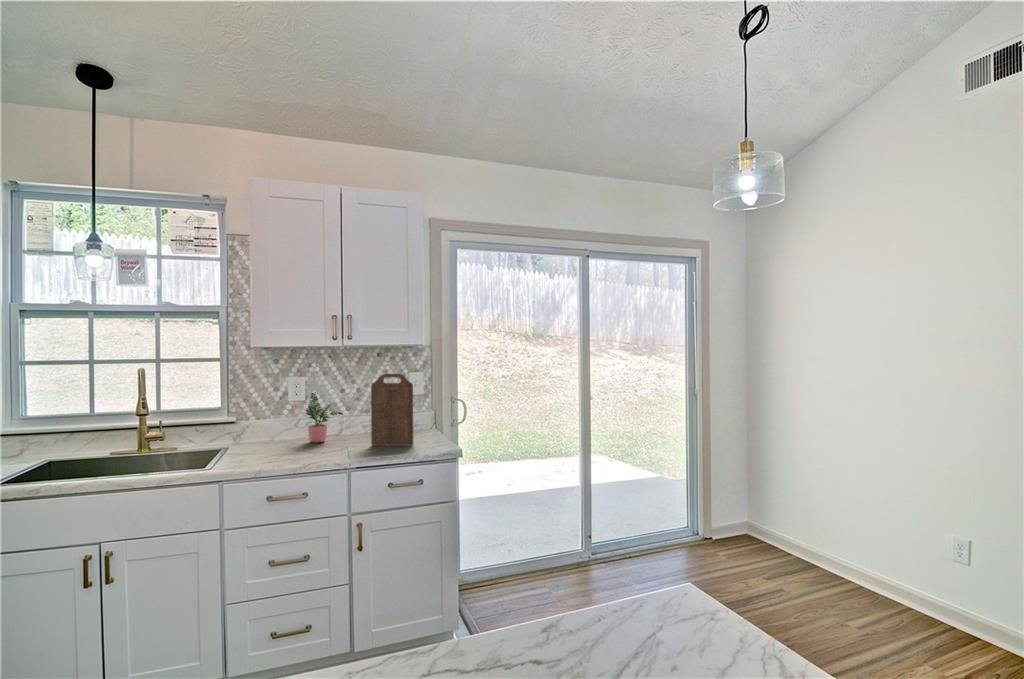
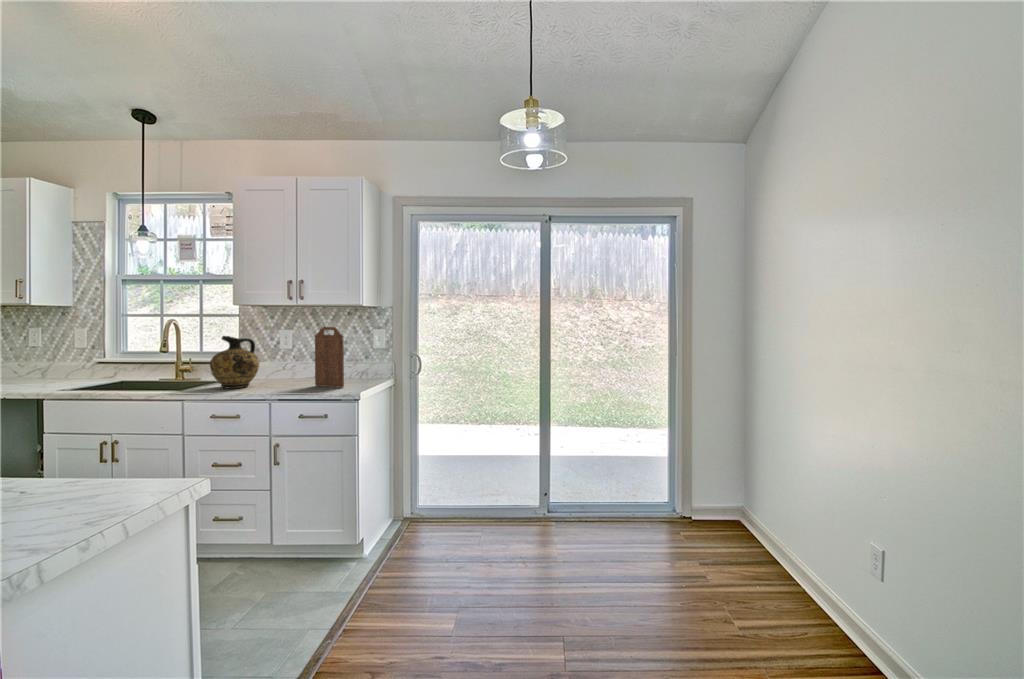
ceramic jug: none [242,390,302,459] -> present [210,336,259,388]
potted plant: present [306,392,343,443] -> none [277,342,314,381]

